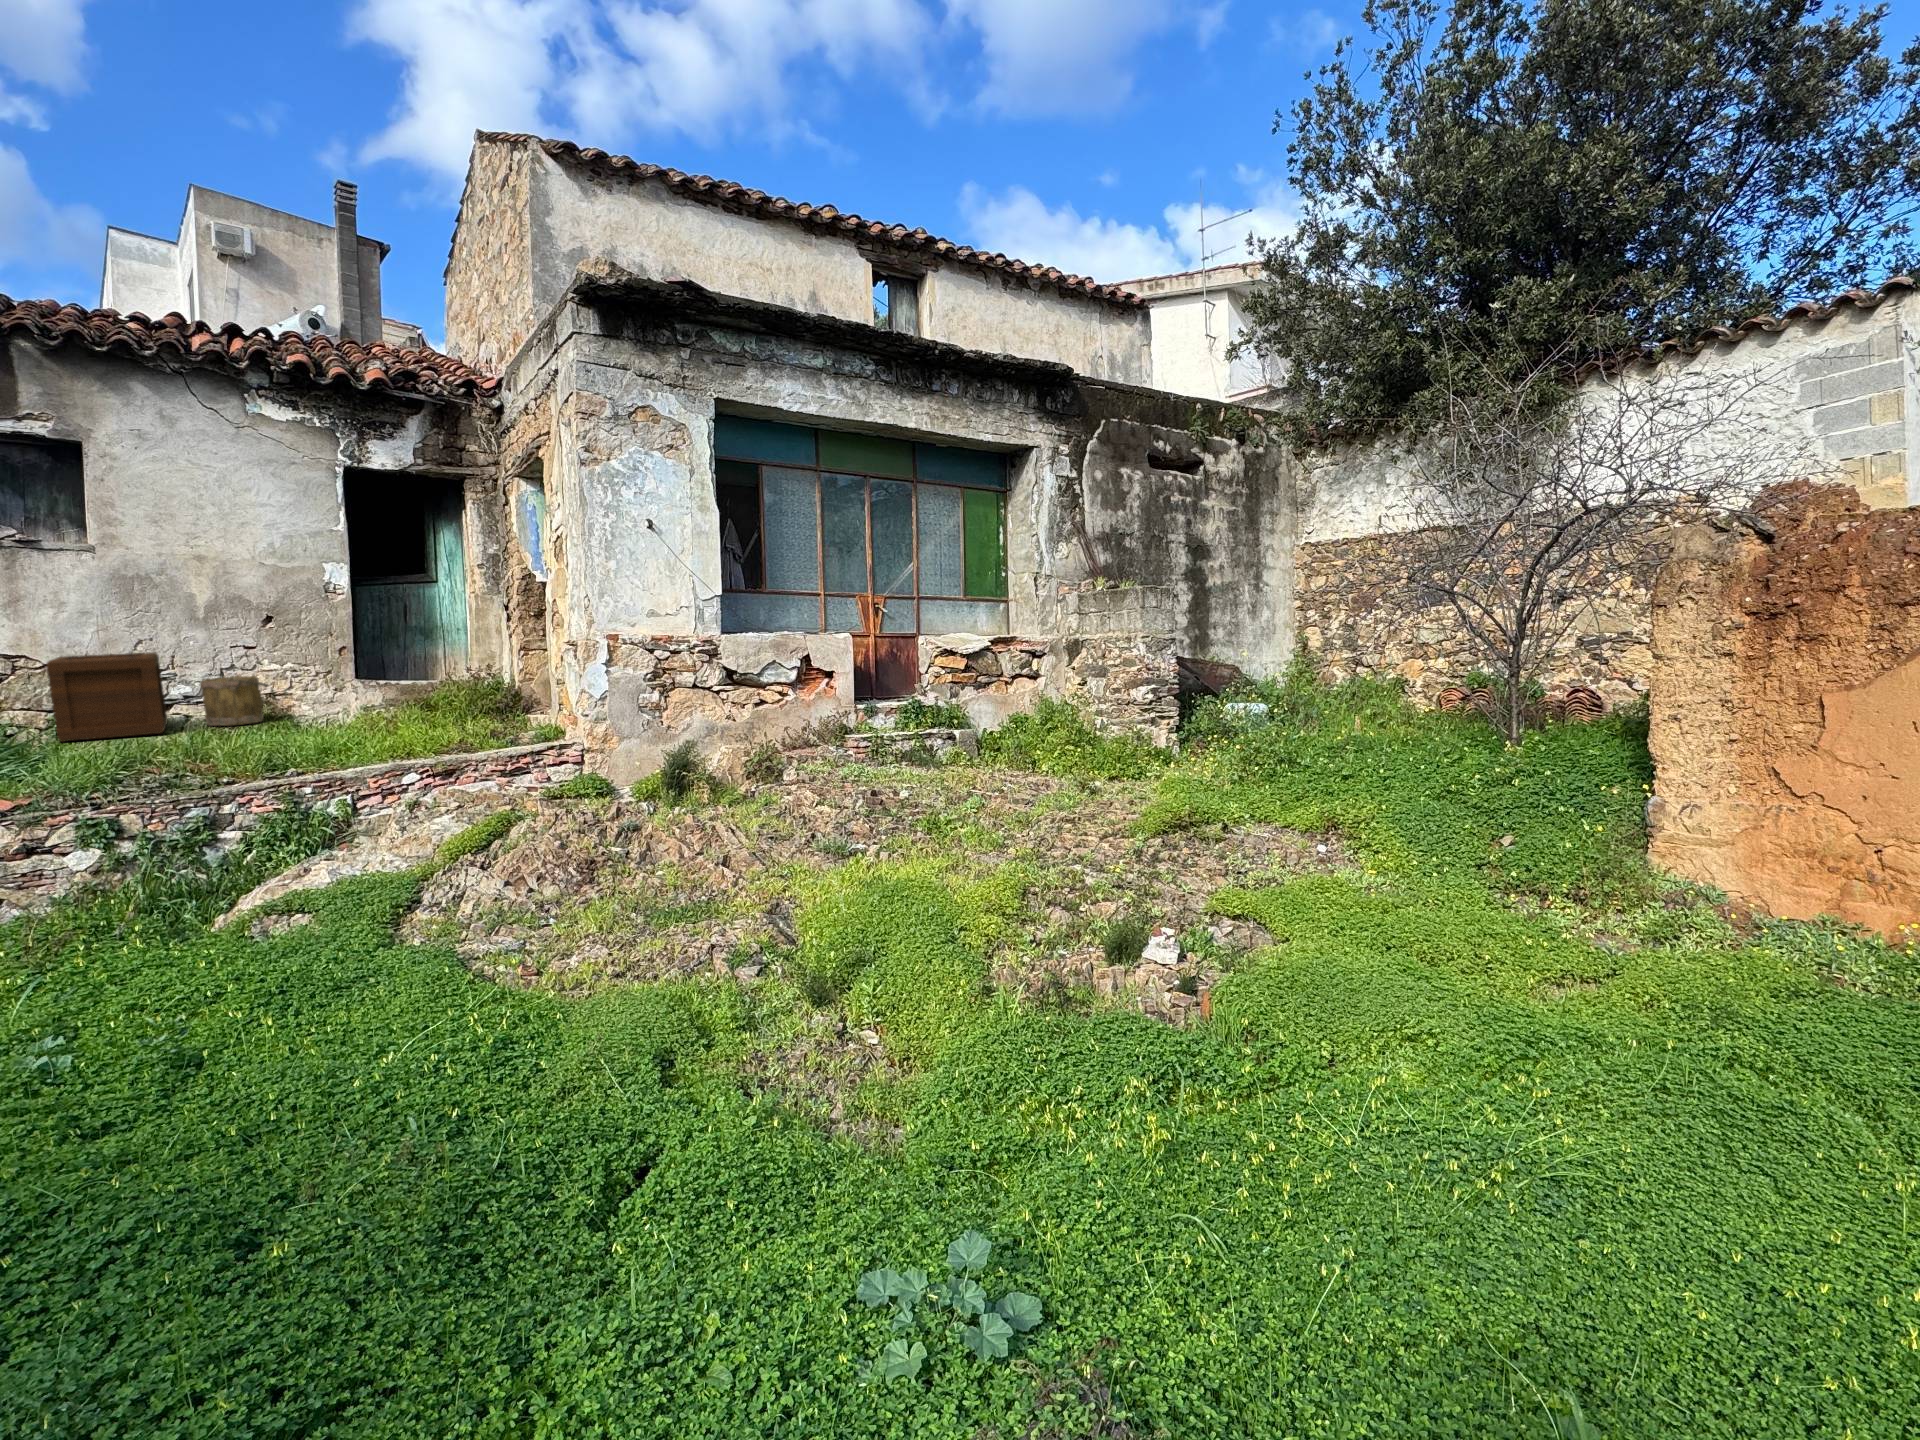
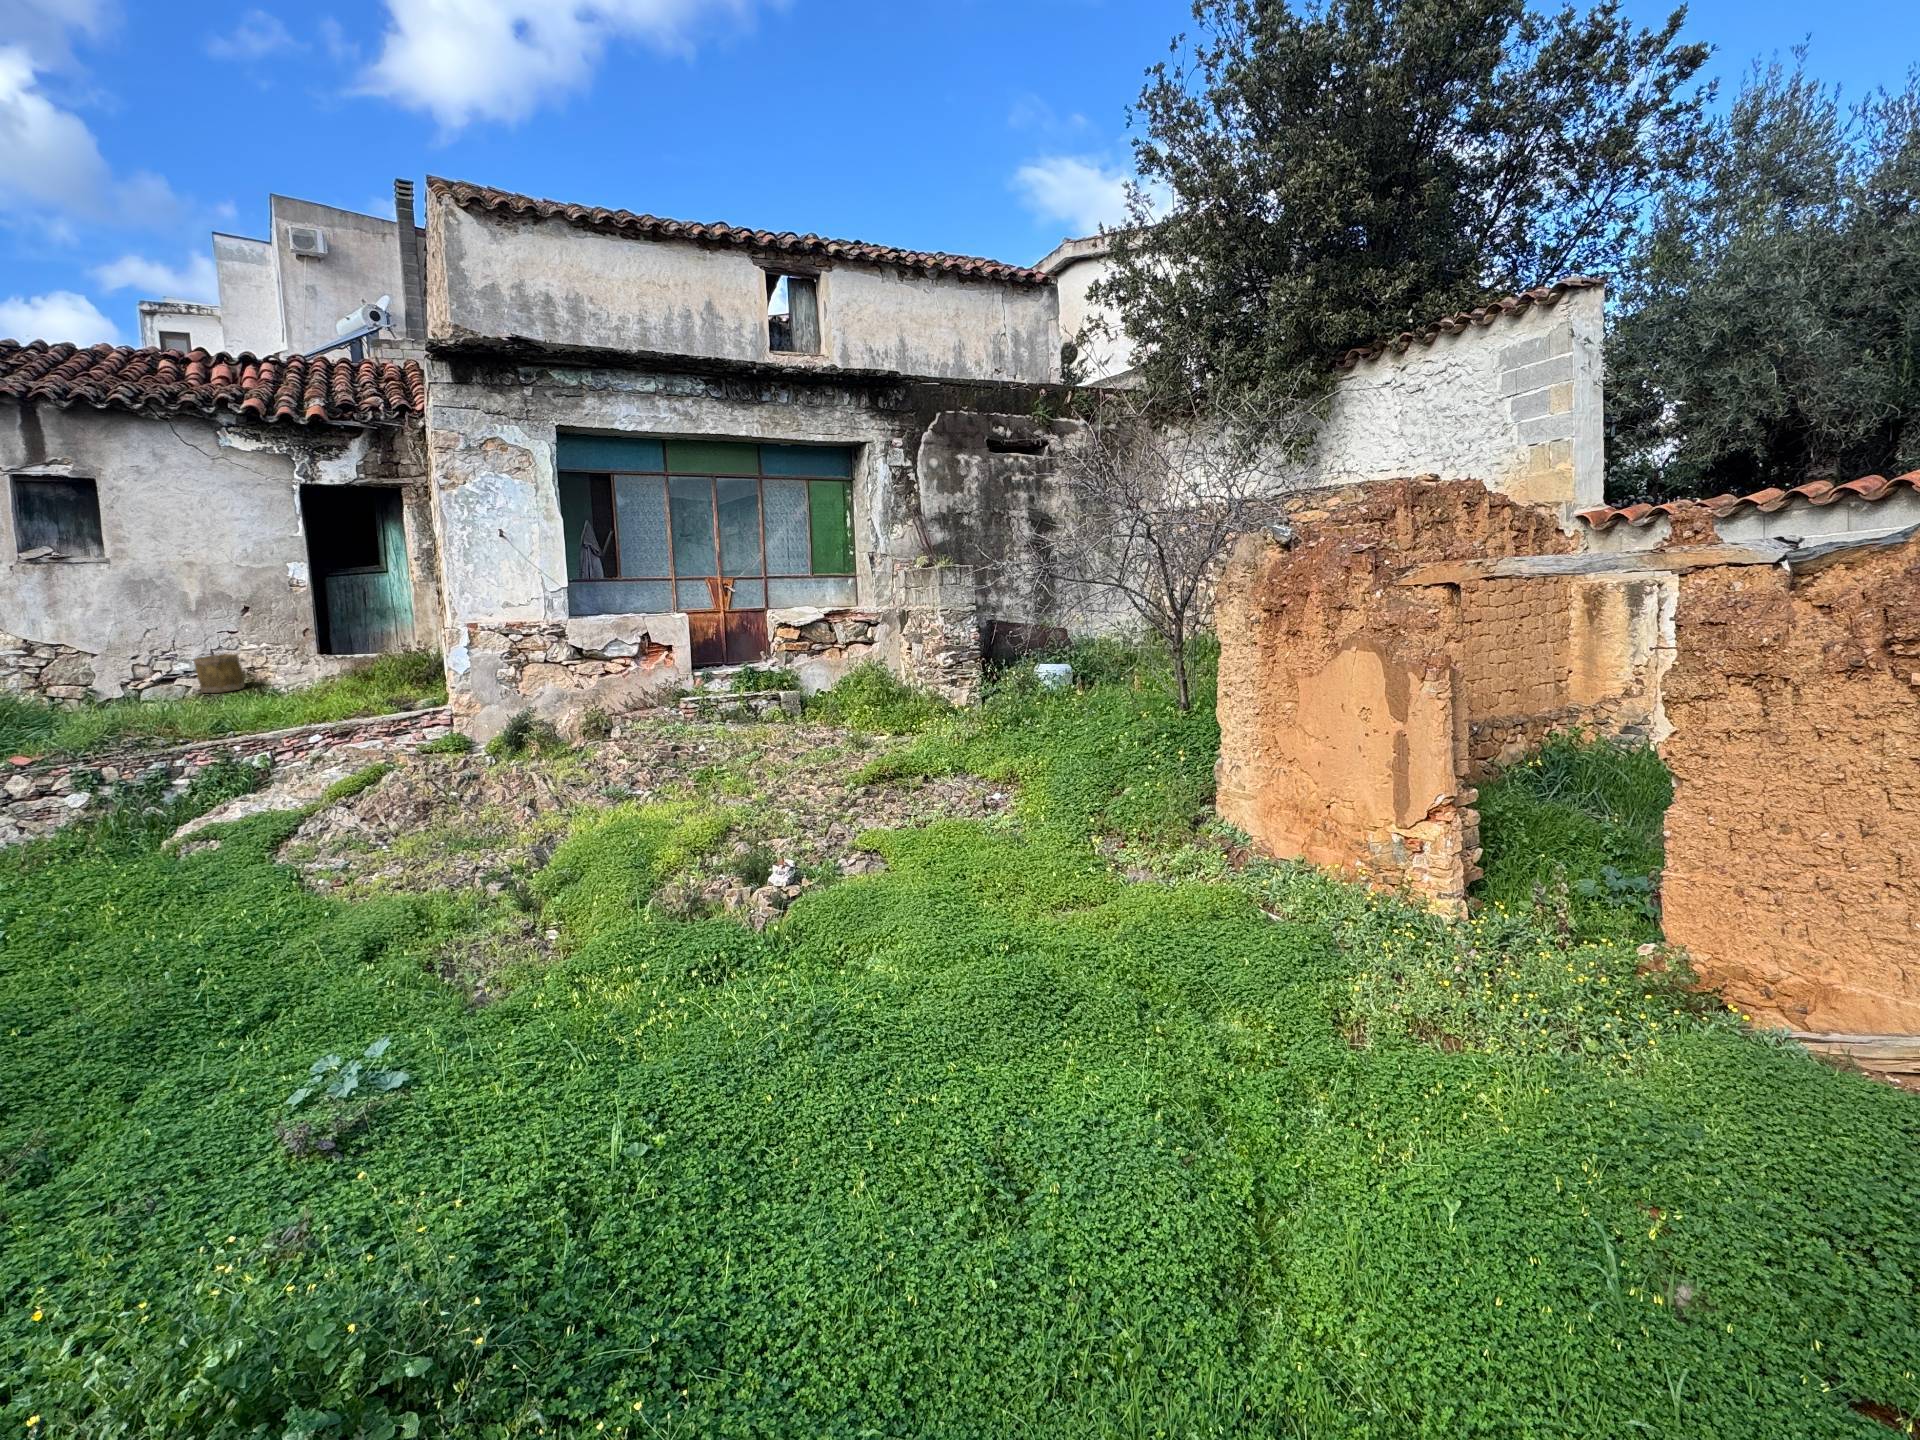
wooden crate: present [46,652,168,742] -> none [72,638,176,708]

